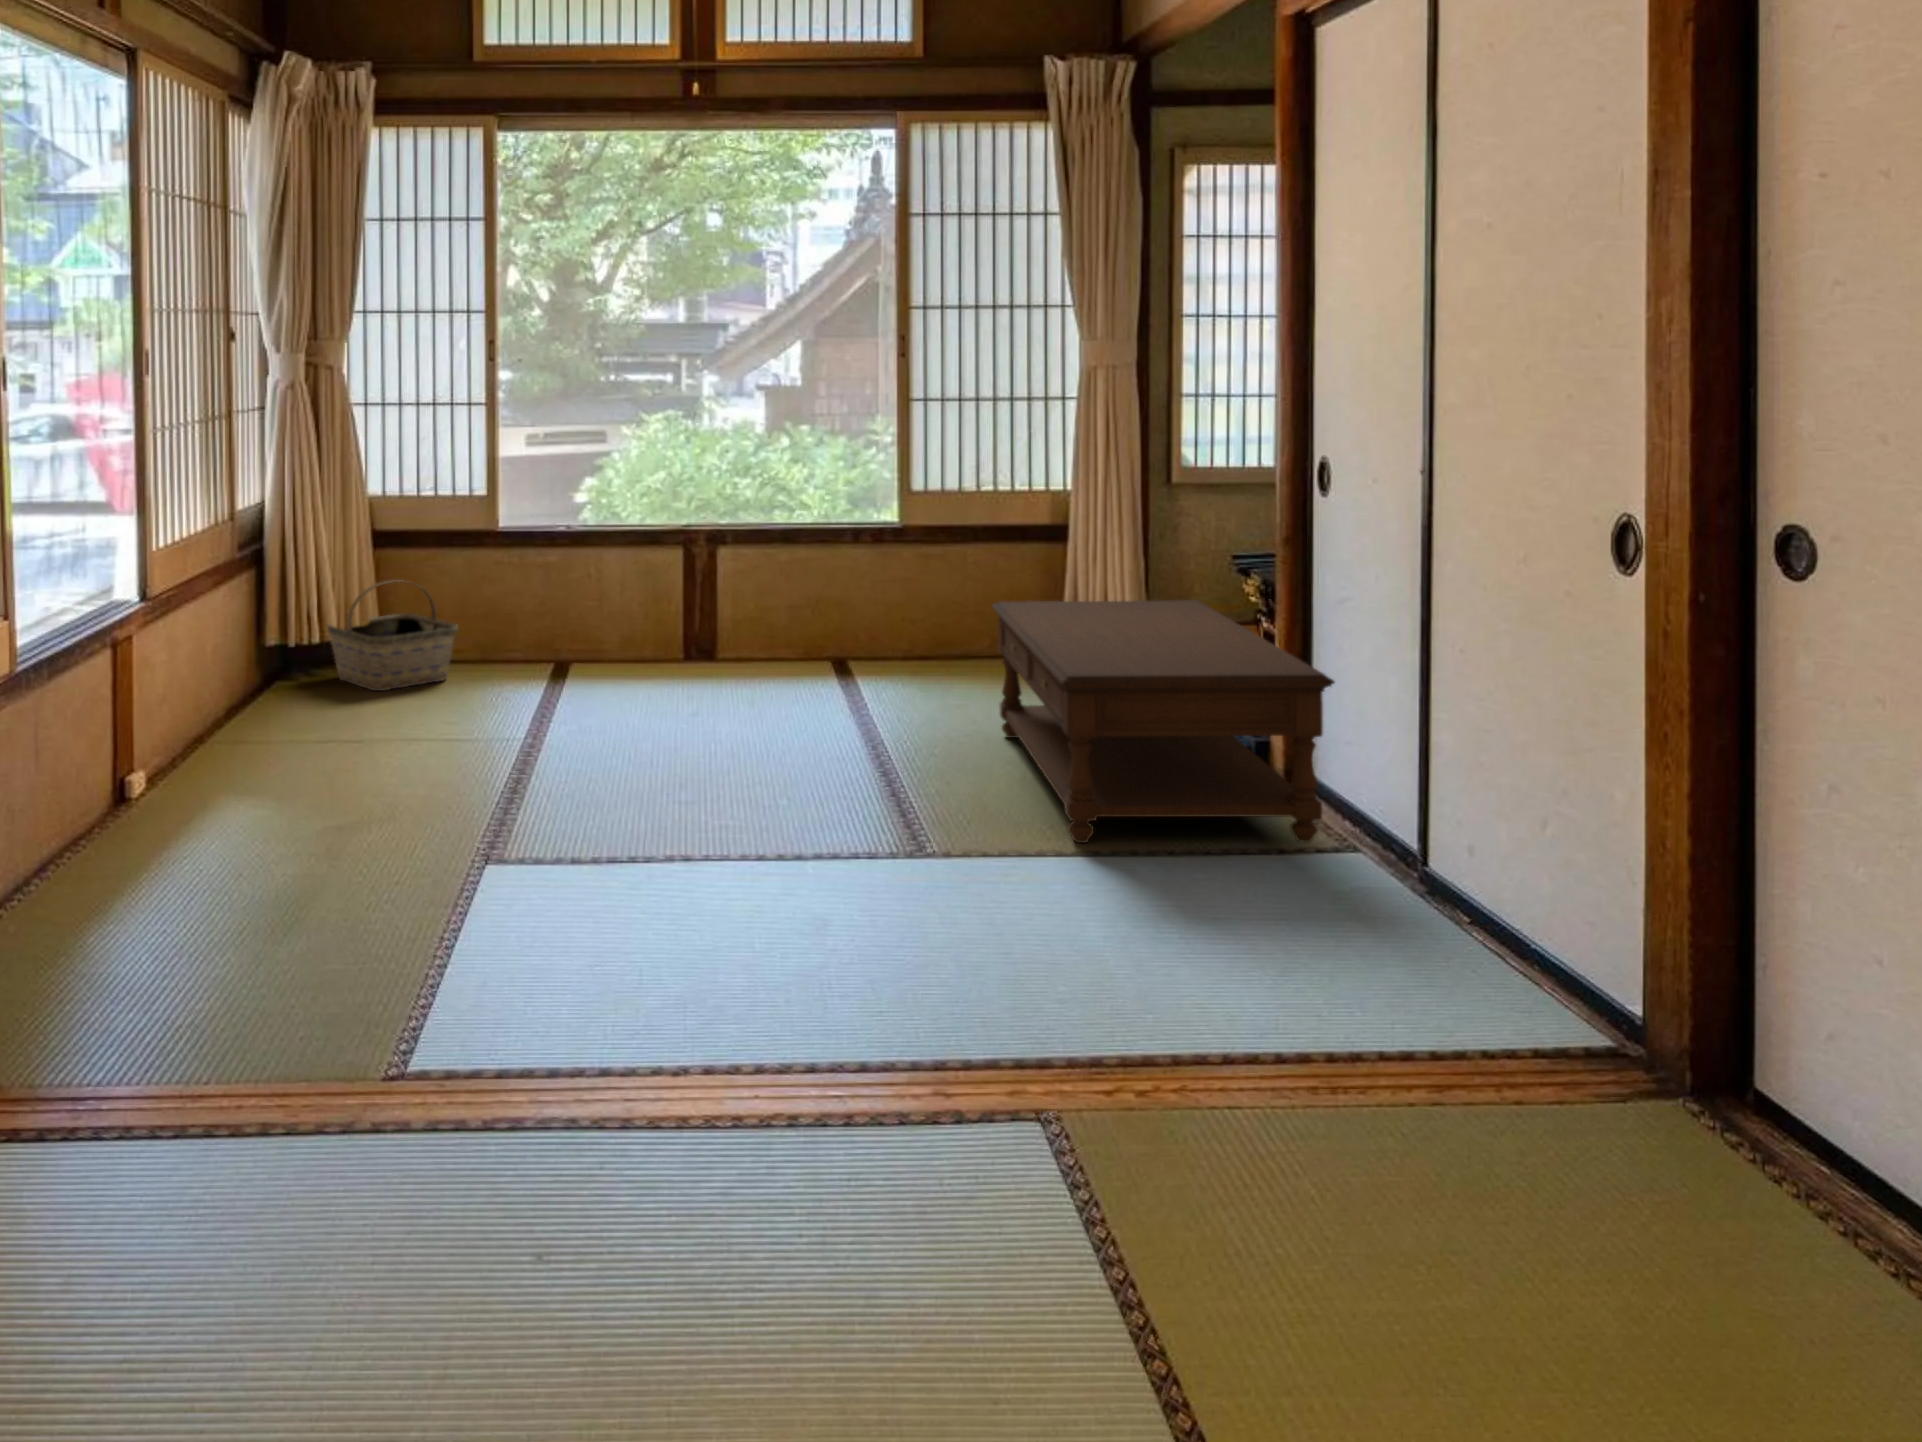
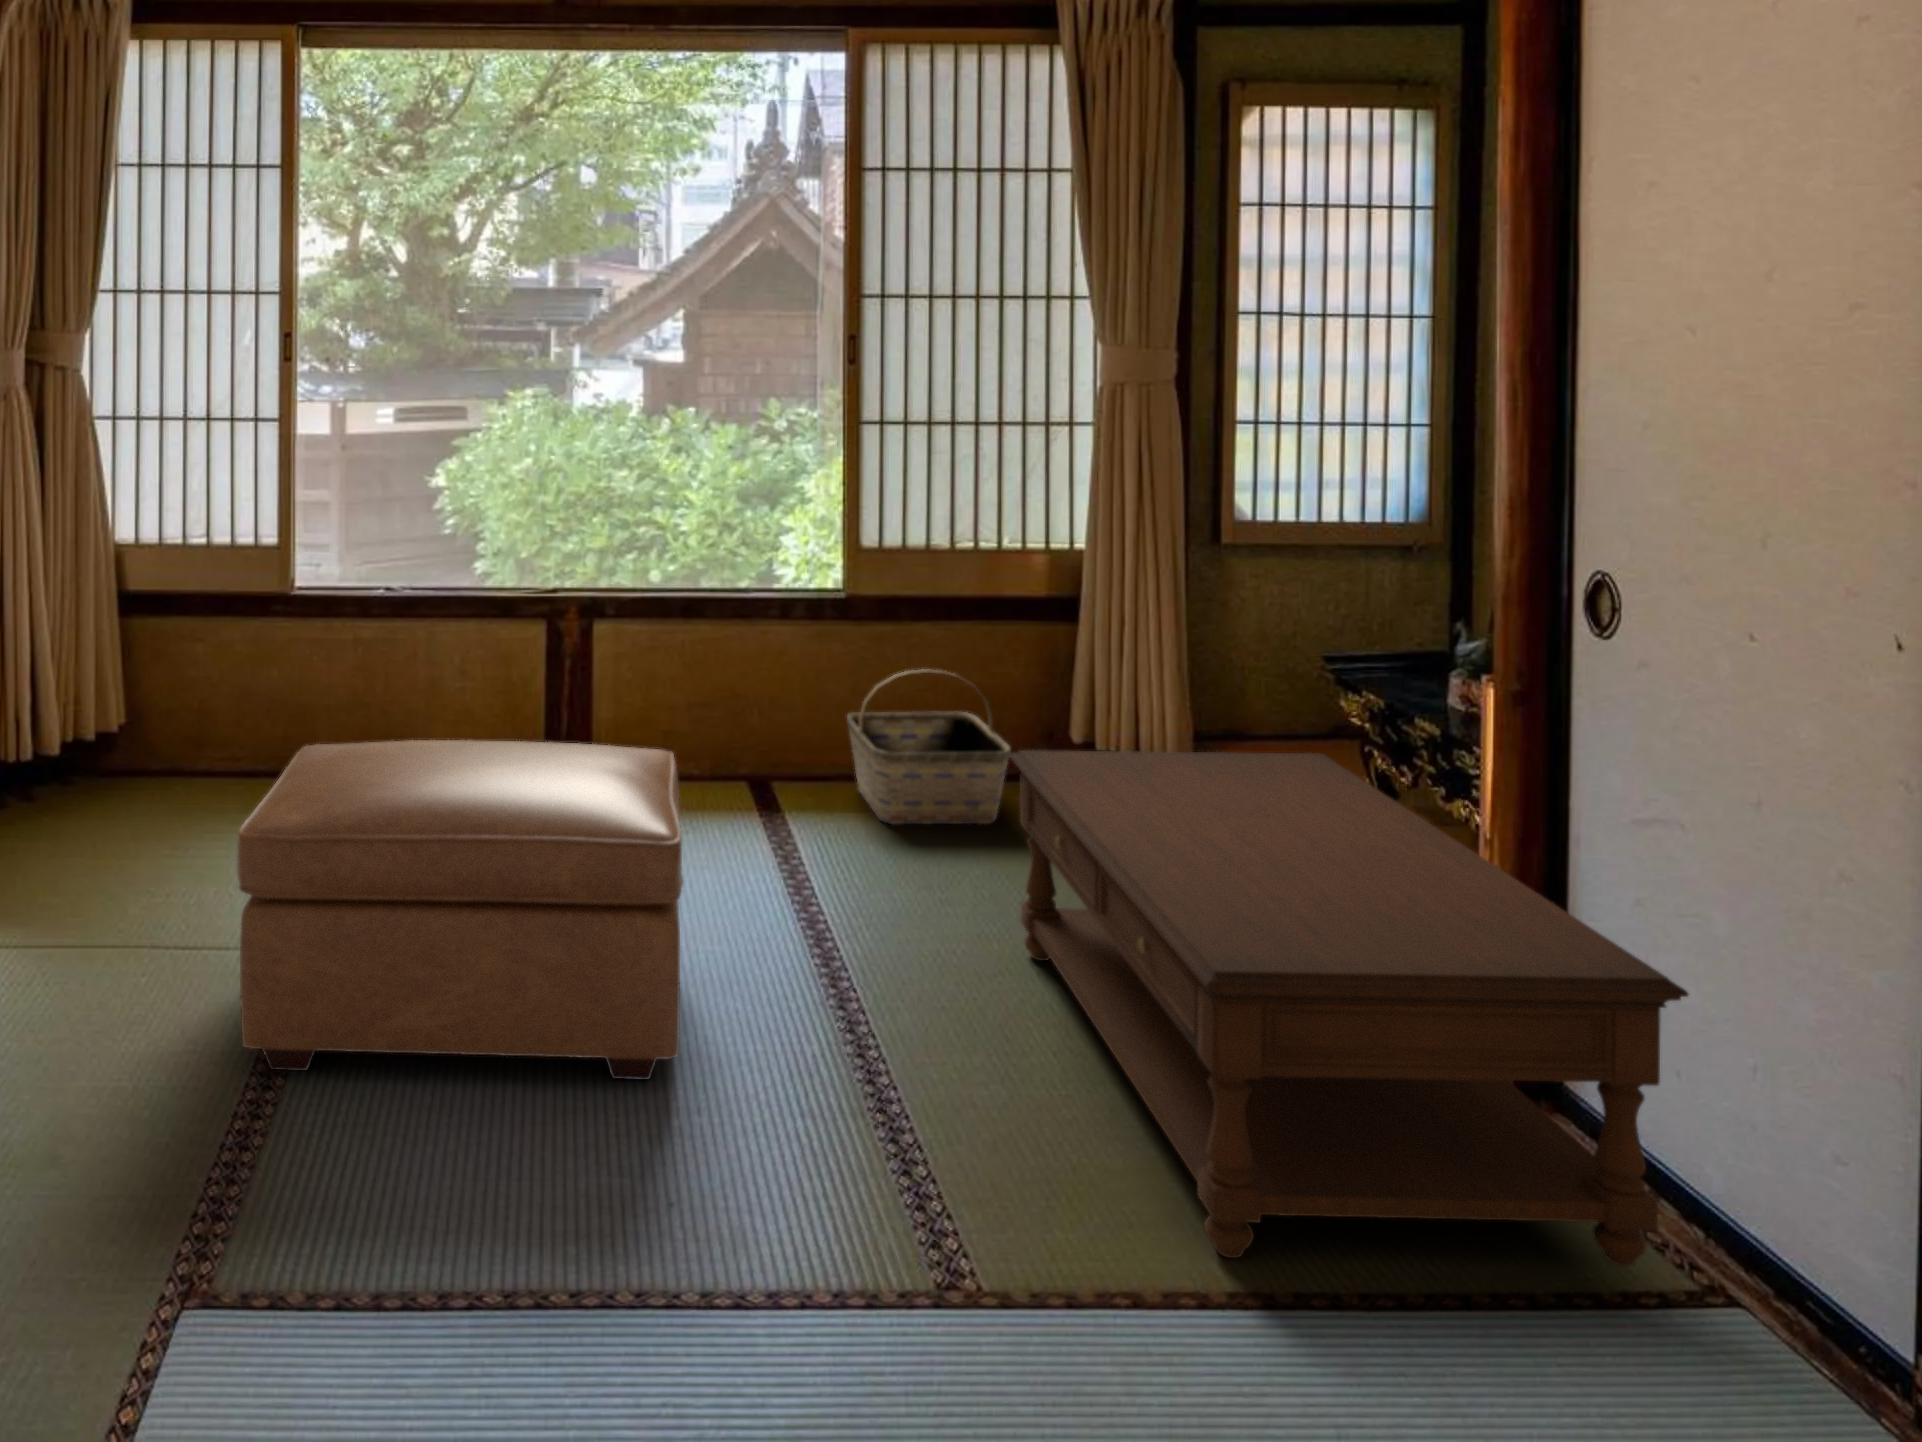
basket: present [328,580,458,691] -> present [847,669,1011,824]
ottoman: none [491,596,769,786] -> present [237,740,683,1080]

